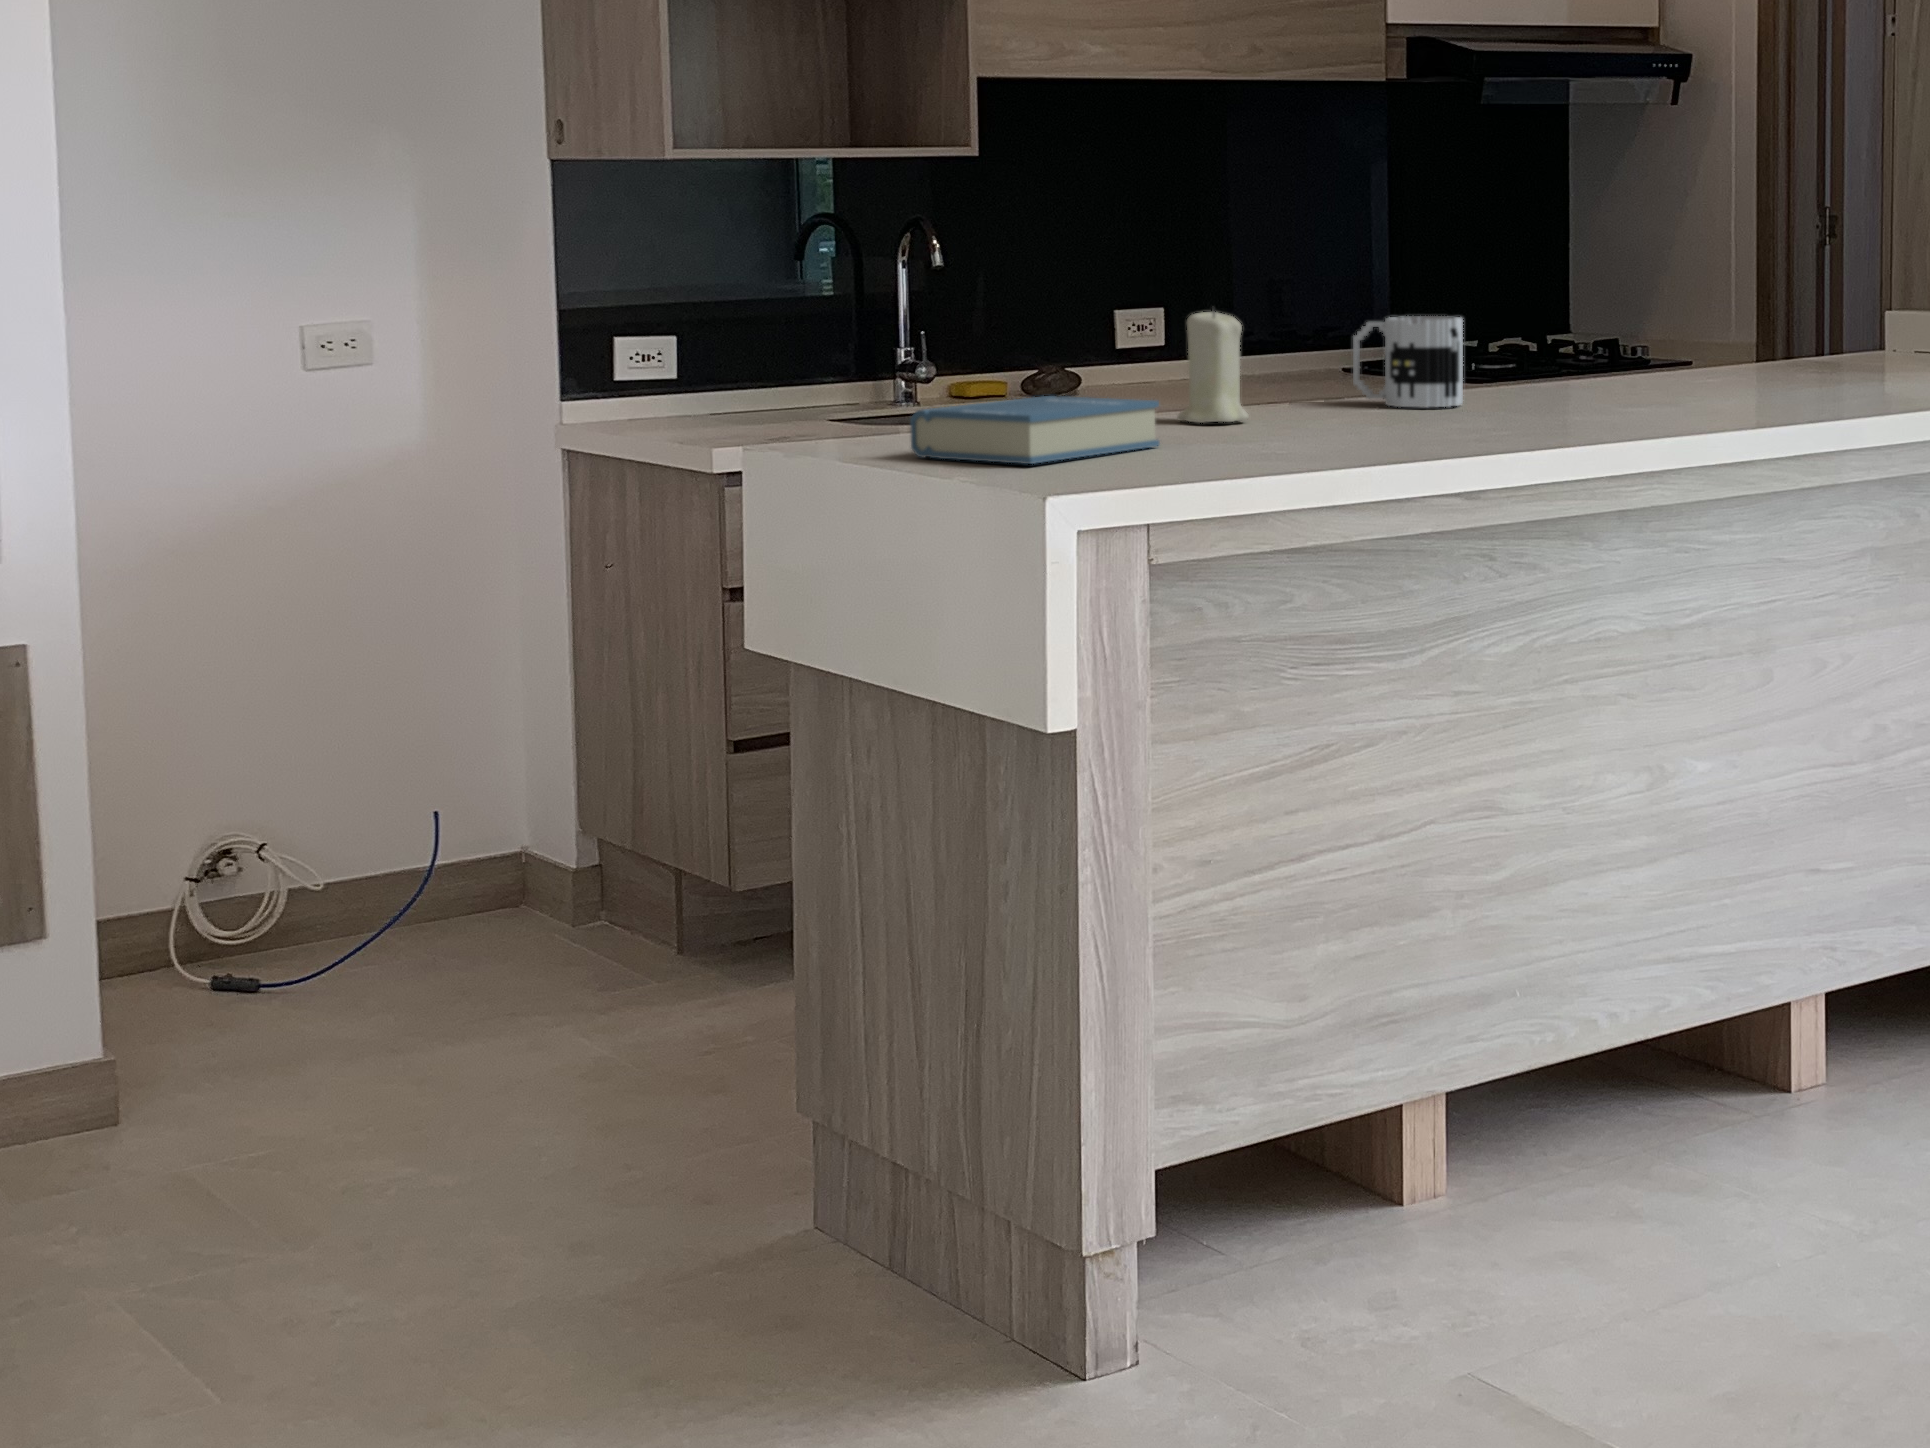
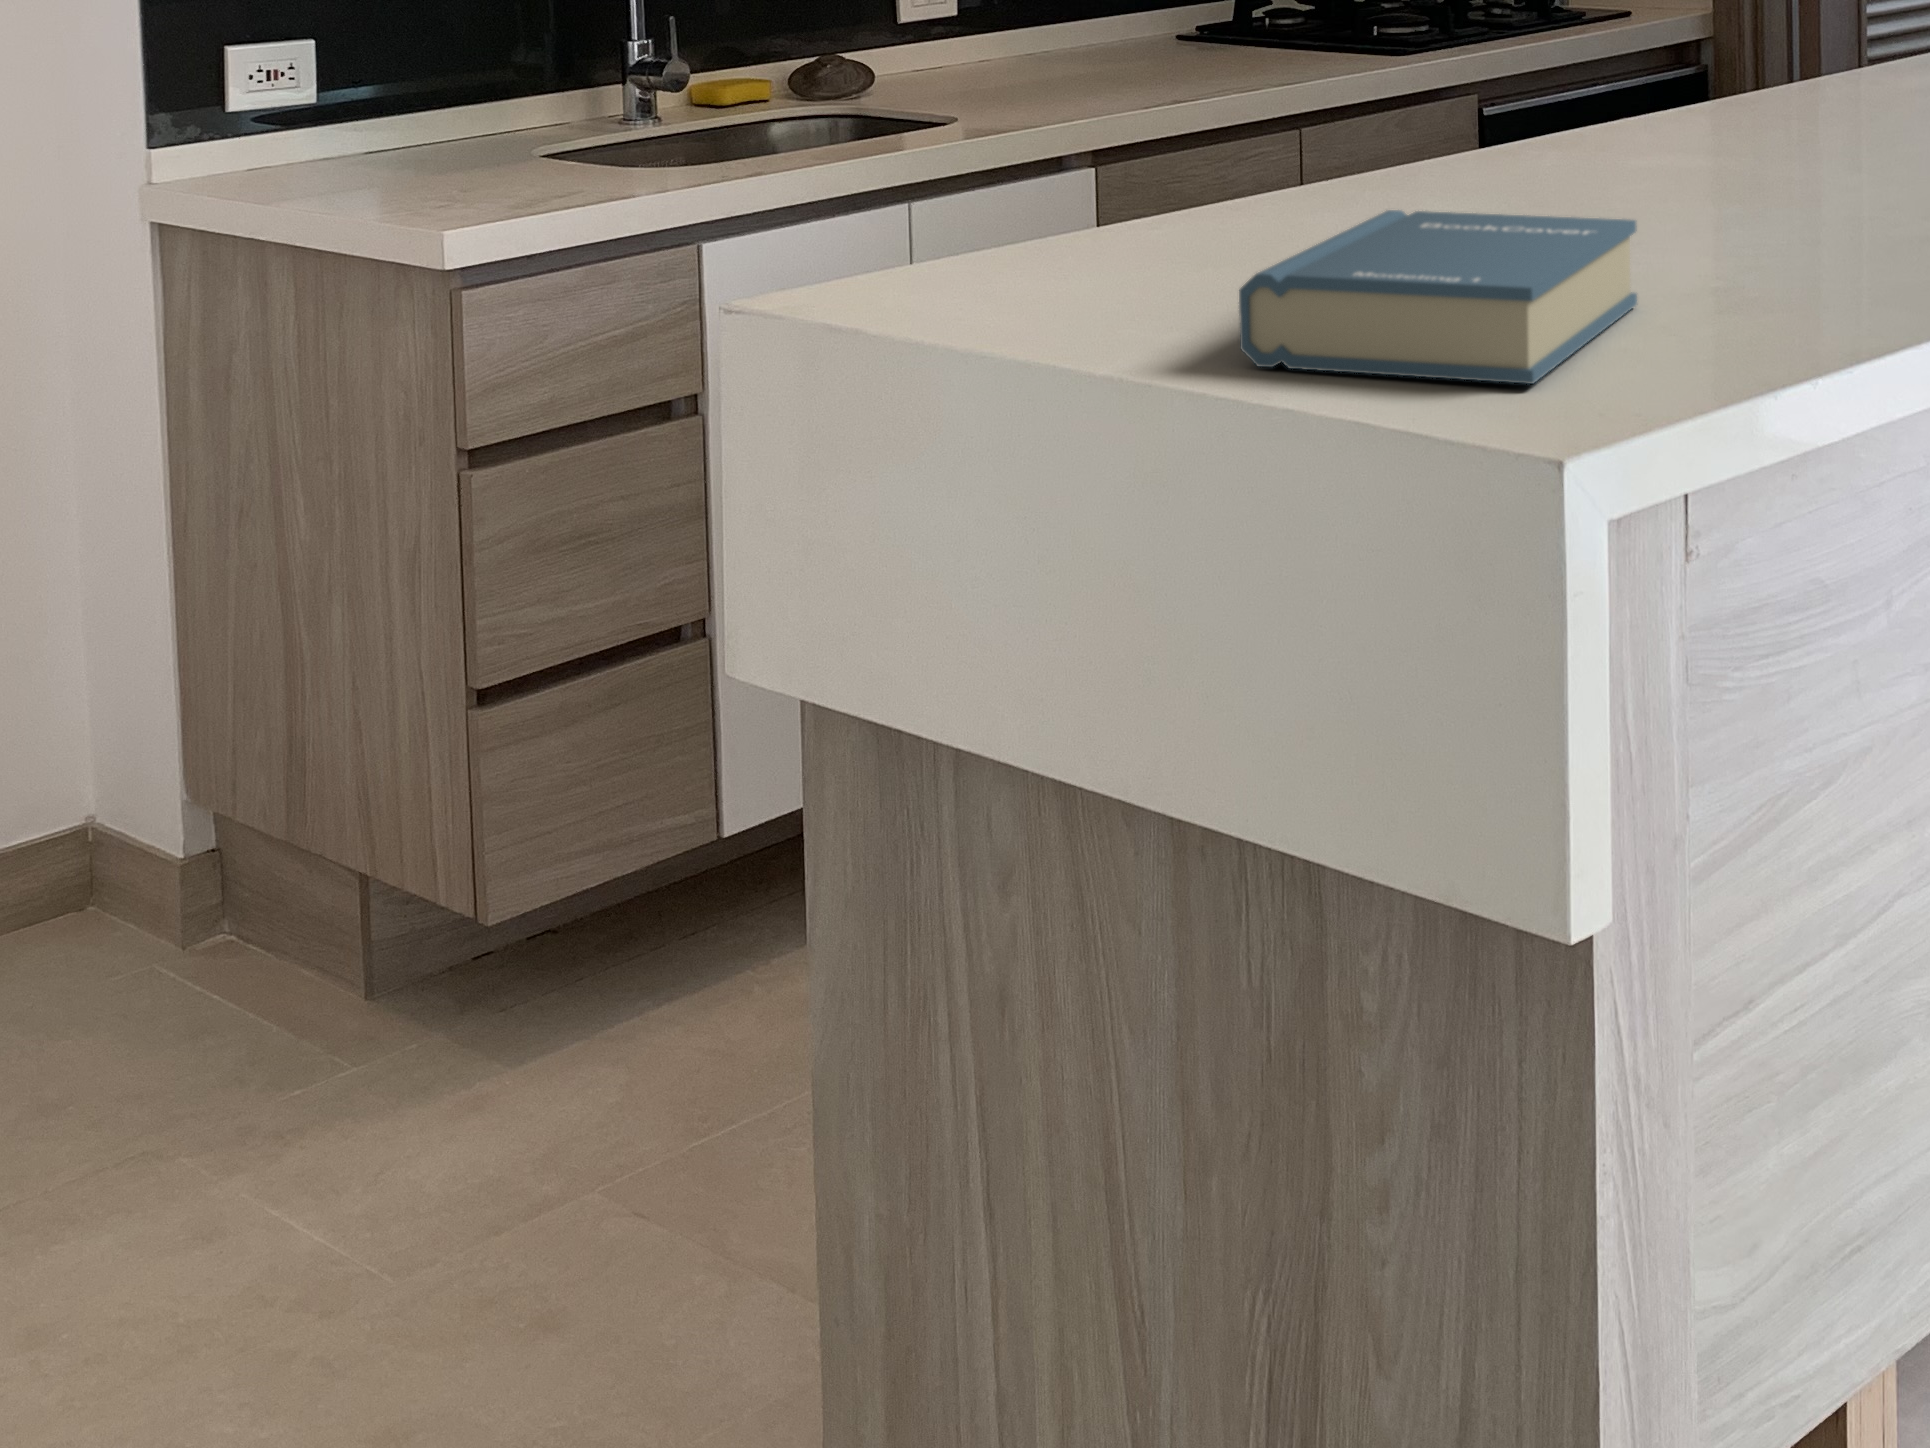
candle: present [1177,310,1248,423] -> none [1508,22,1639,230]
mug: present [1353,316,1463,408] -> none [1692,13,1882,171]

